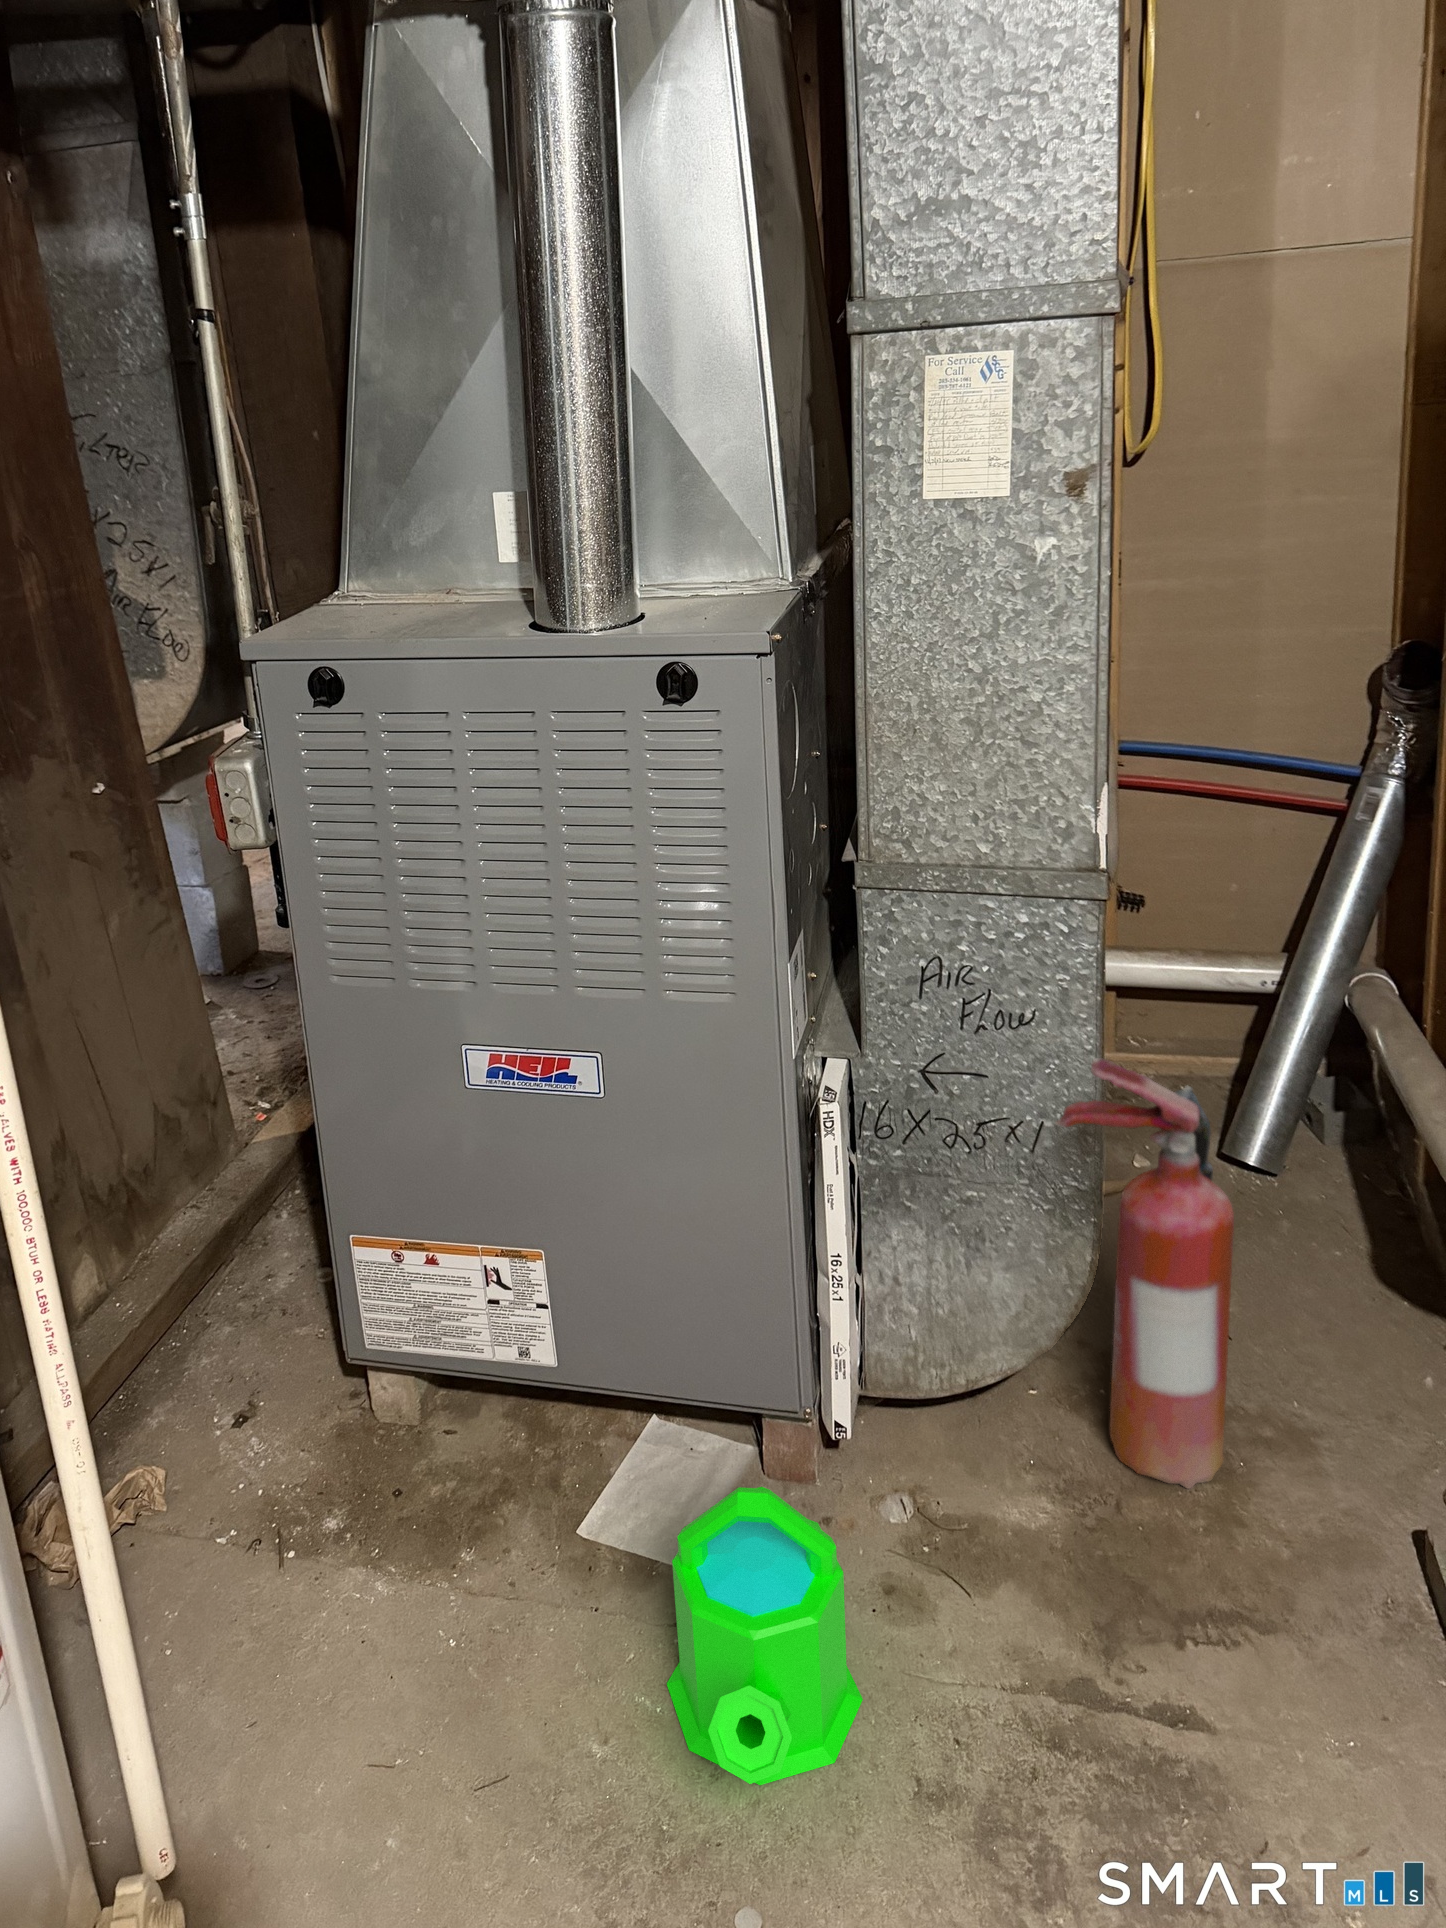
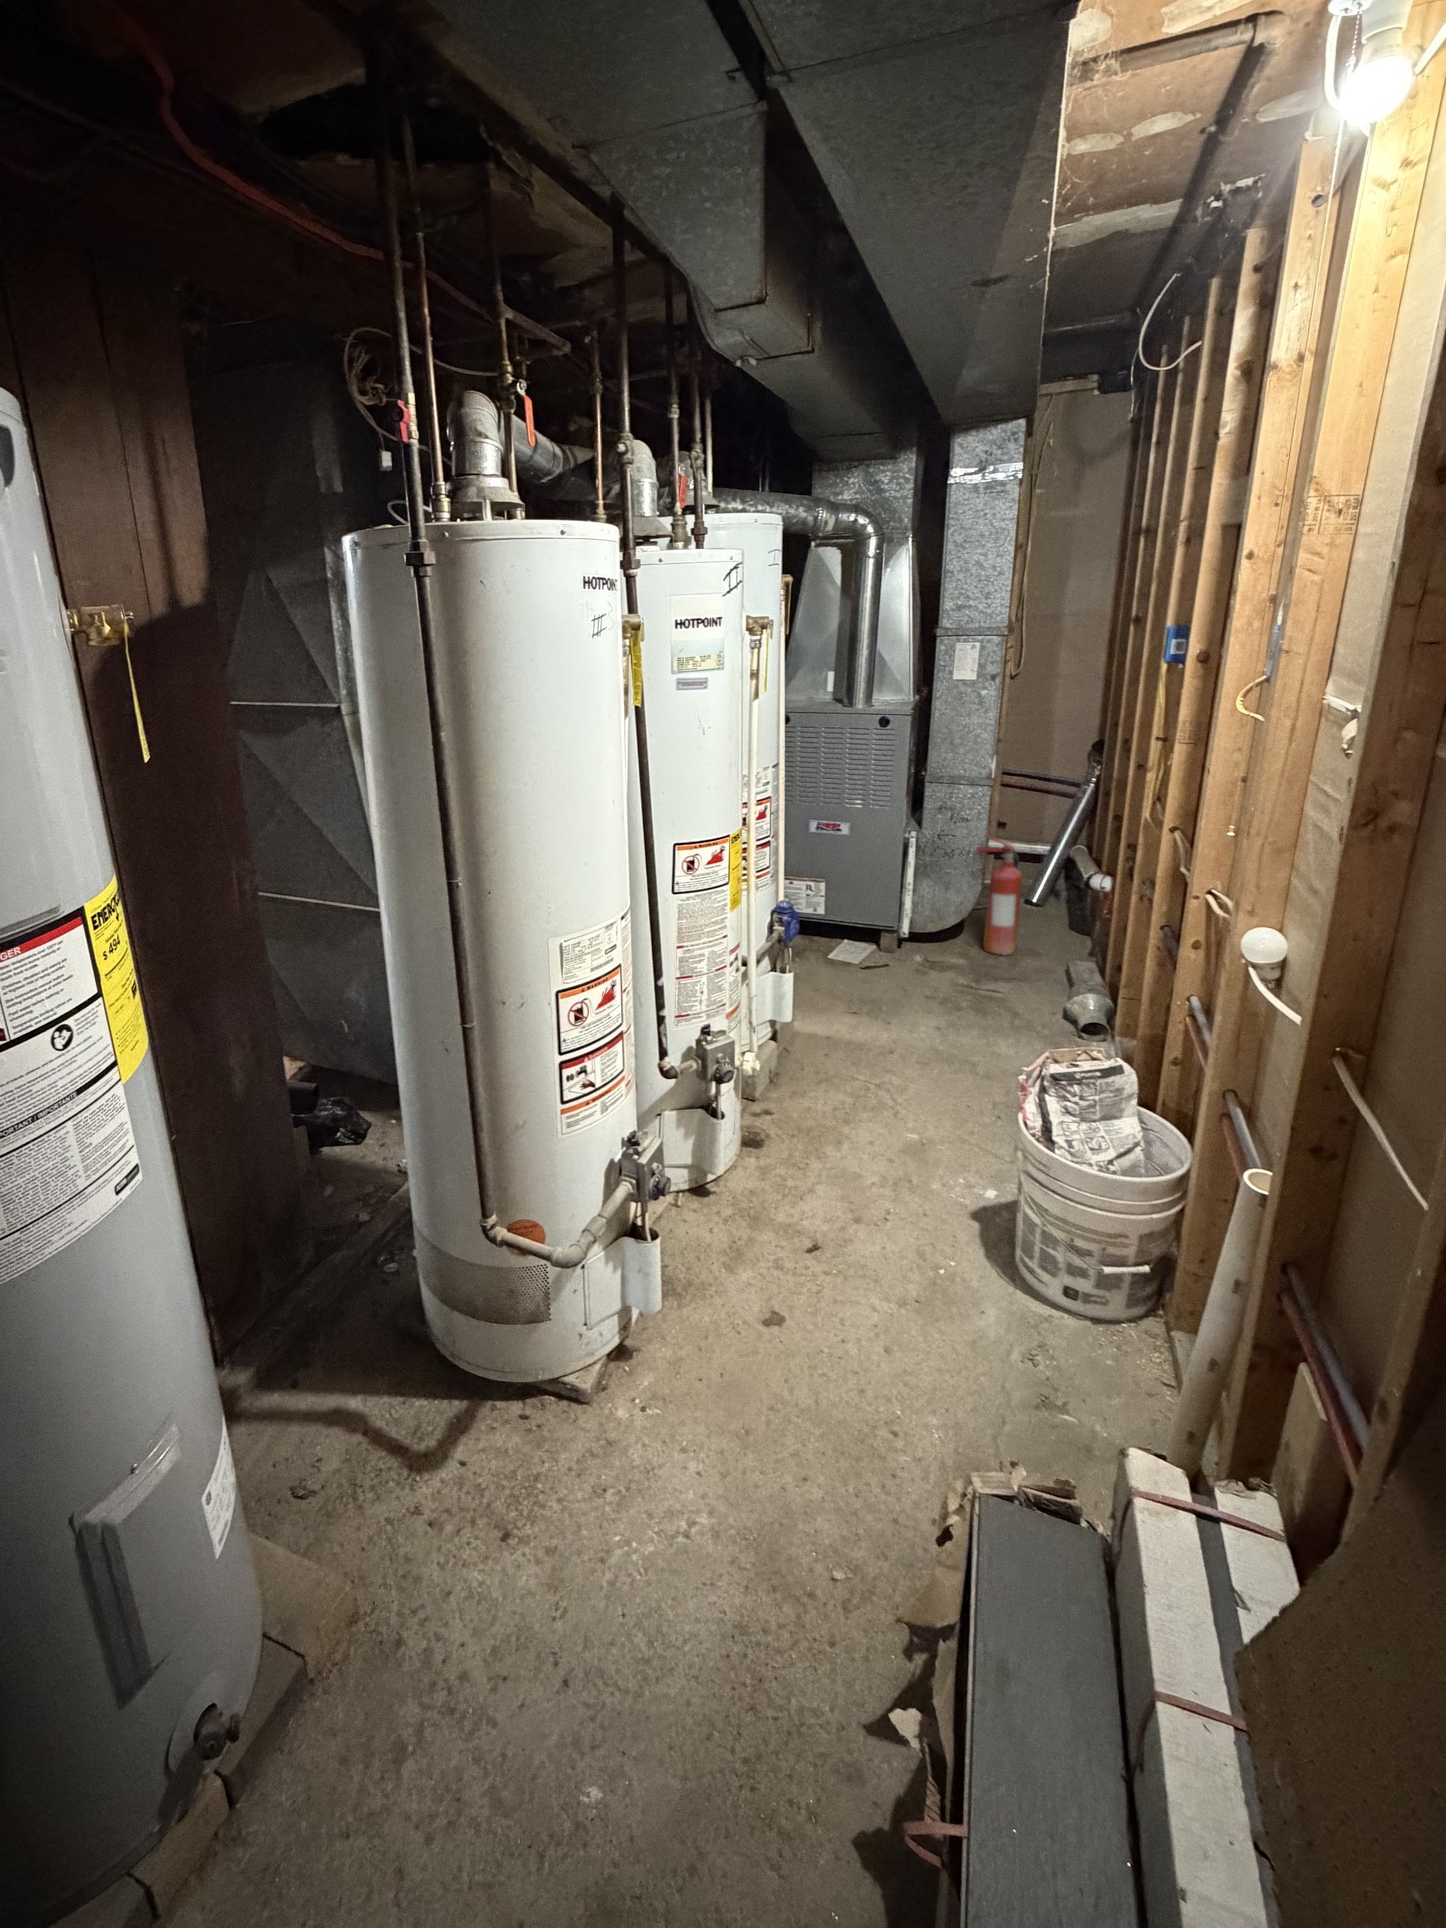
watering can: present [667,1487,863,1785] -> none [861,918,913,986]

